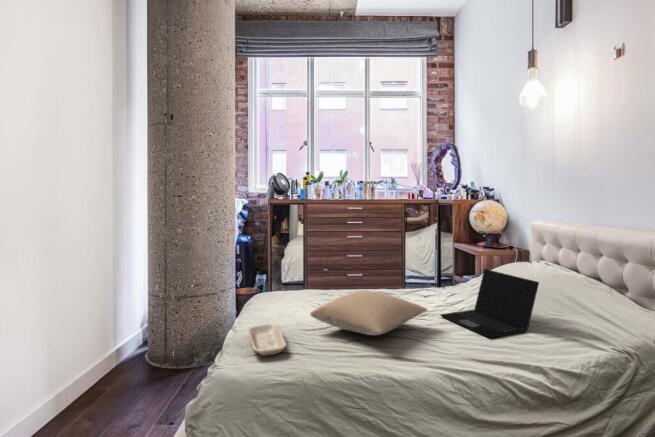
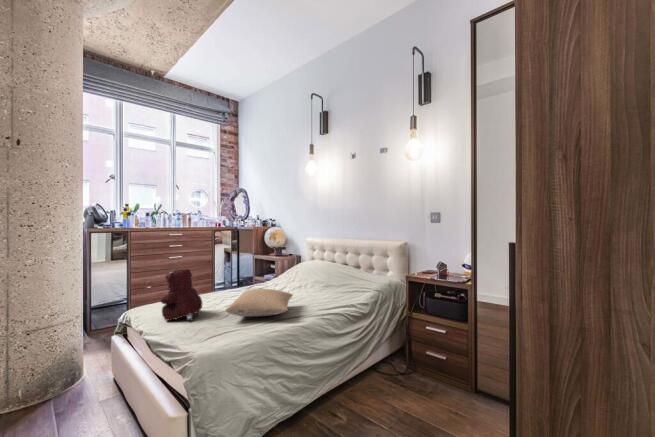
teddy bear: none [262,251,310,317] -> present [161,269,202,321]
laptop: present [441,269,539,338] -> none [292,267,343,304]
tray: present [248,324,286,356] -> none [181,324,231,344]

